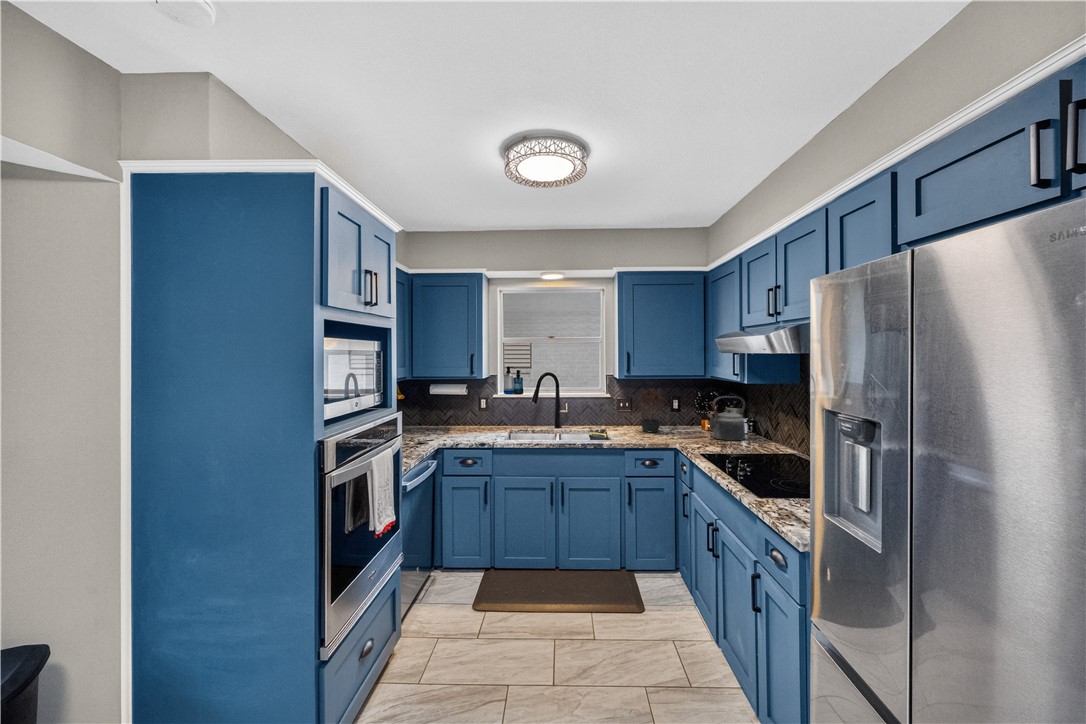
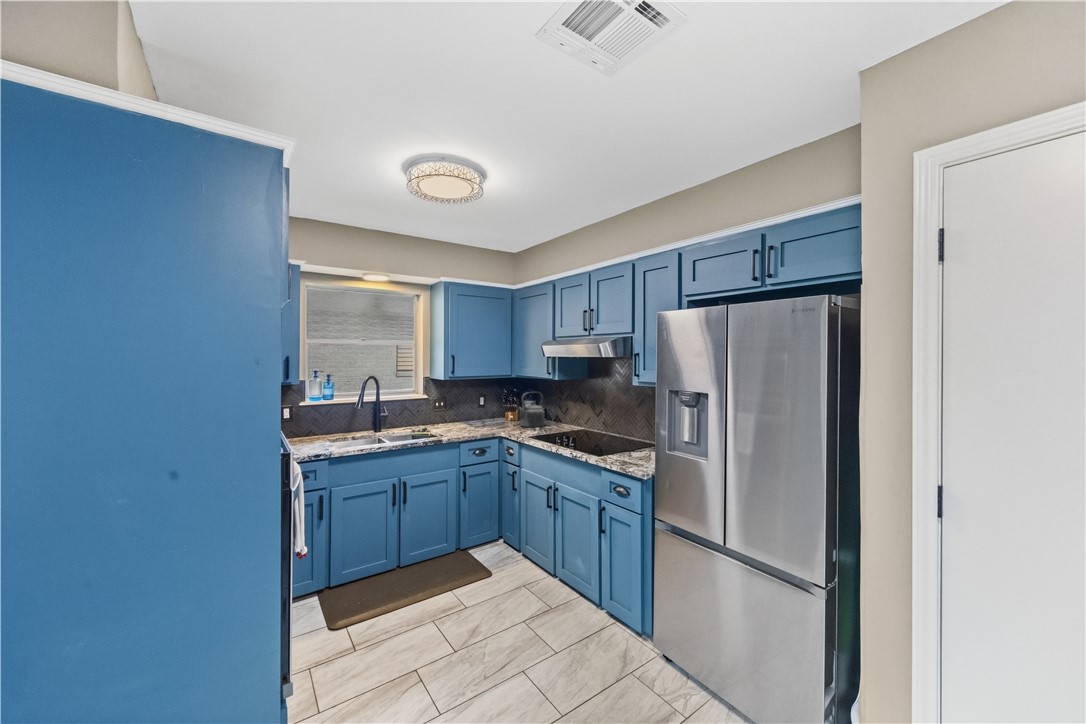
potted plant: present [636,389,664,432] -> none [450,387,480,427]

